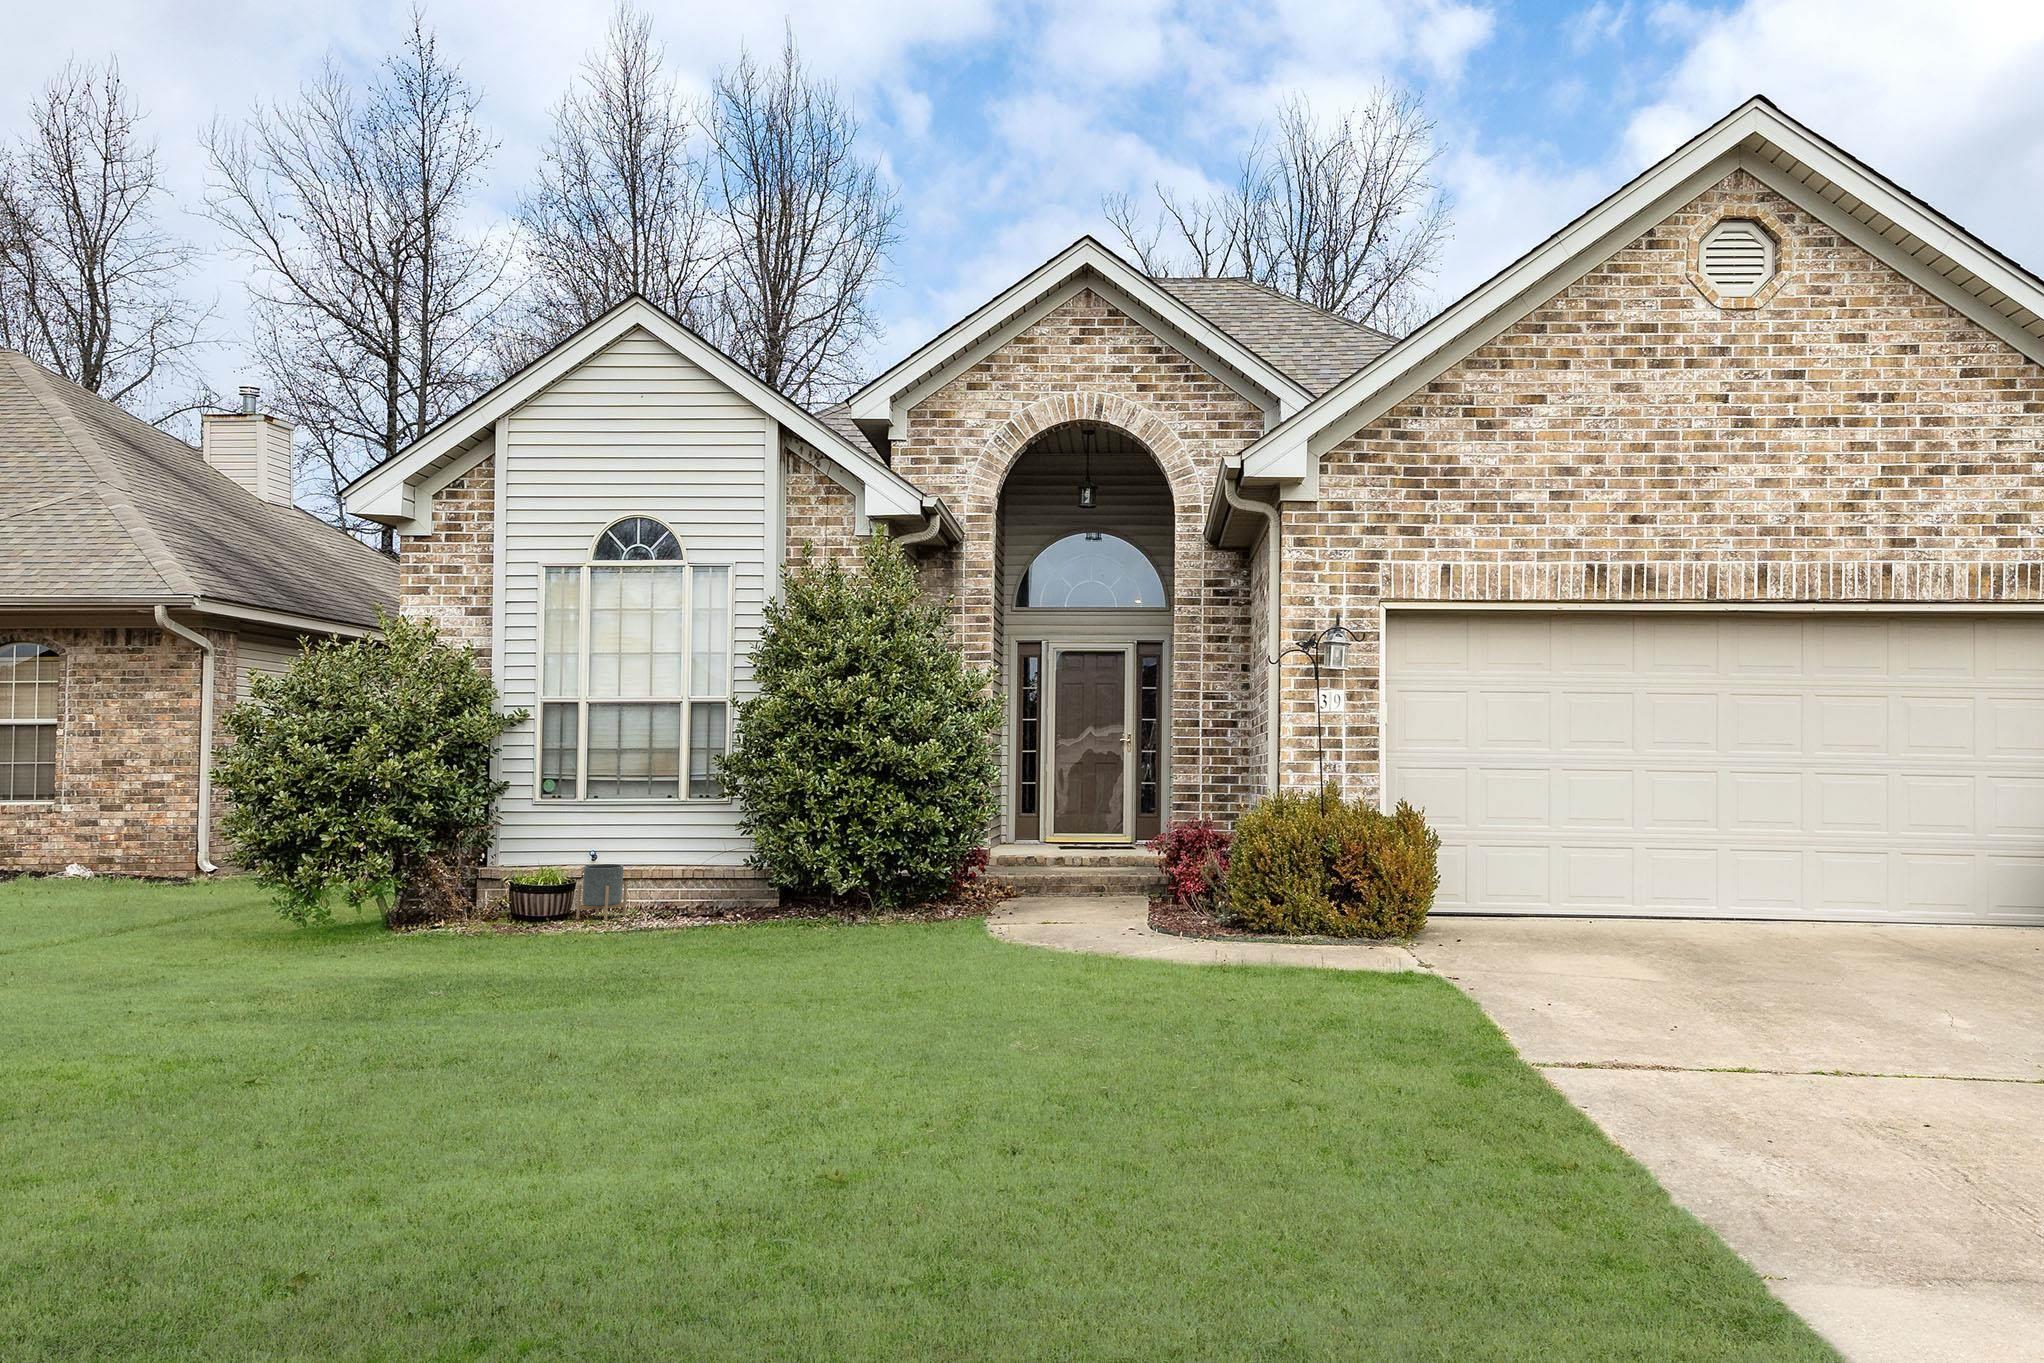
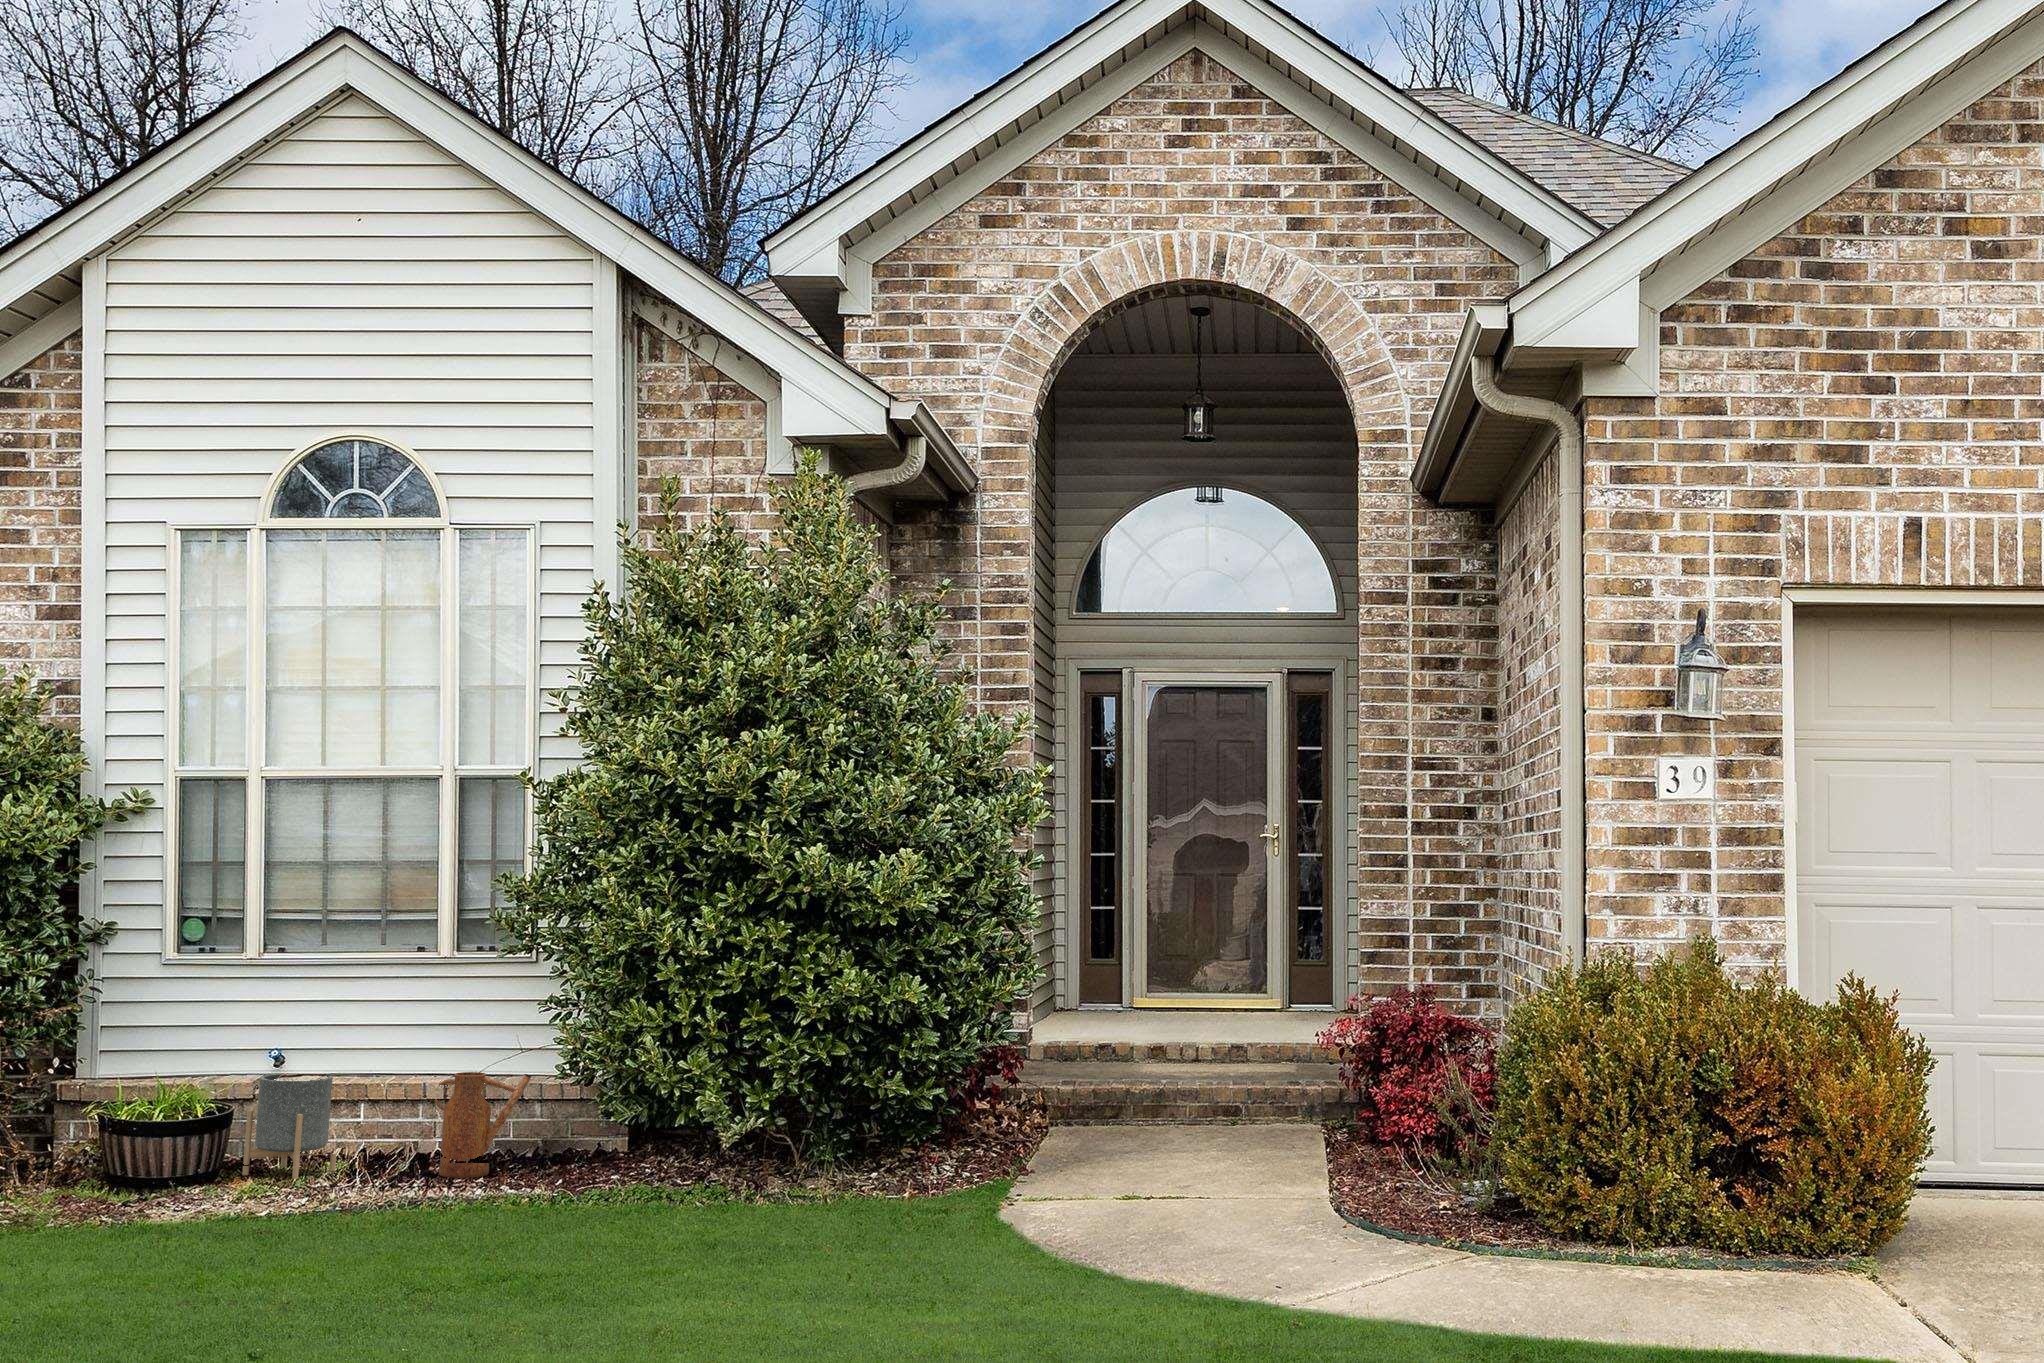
watering can: none [679,861,732,918] -> present [434,1072,531,1178]

